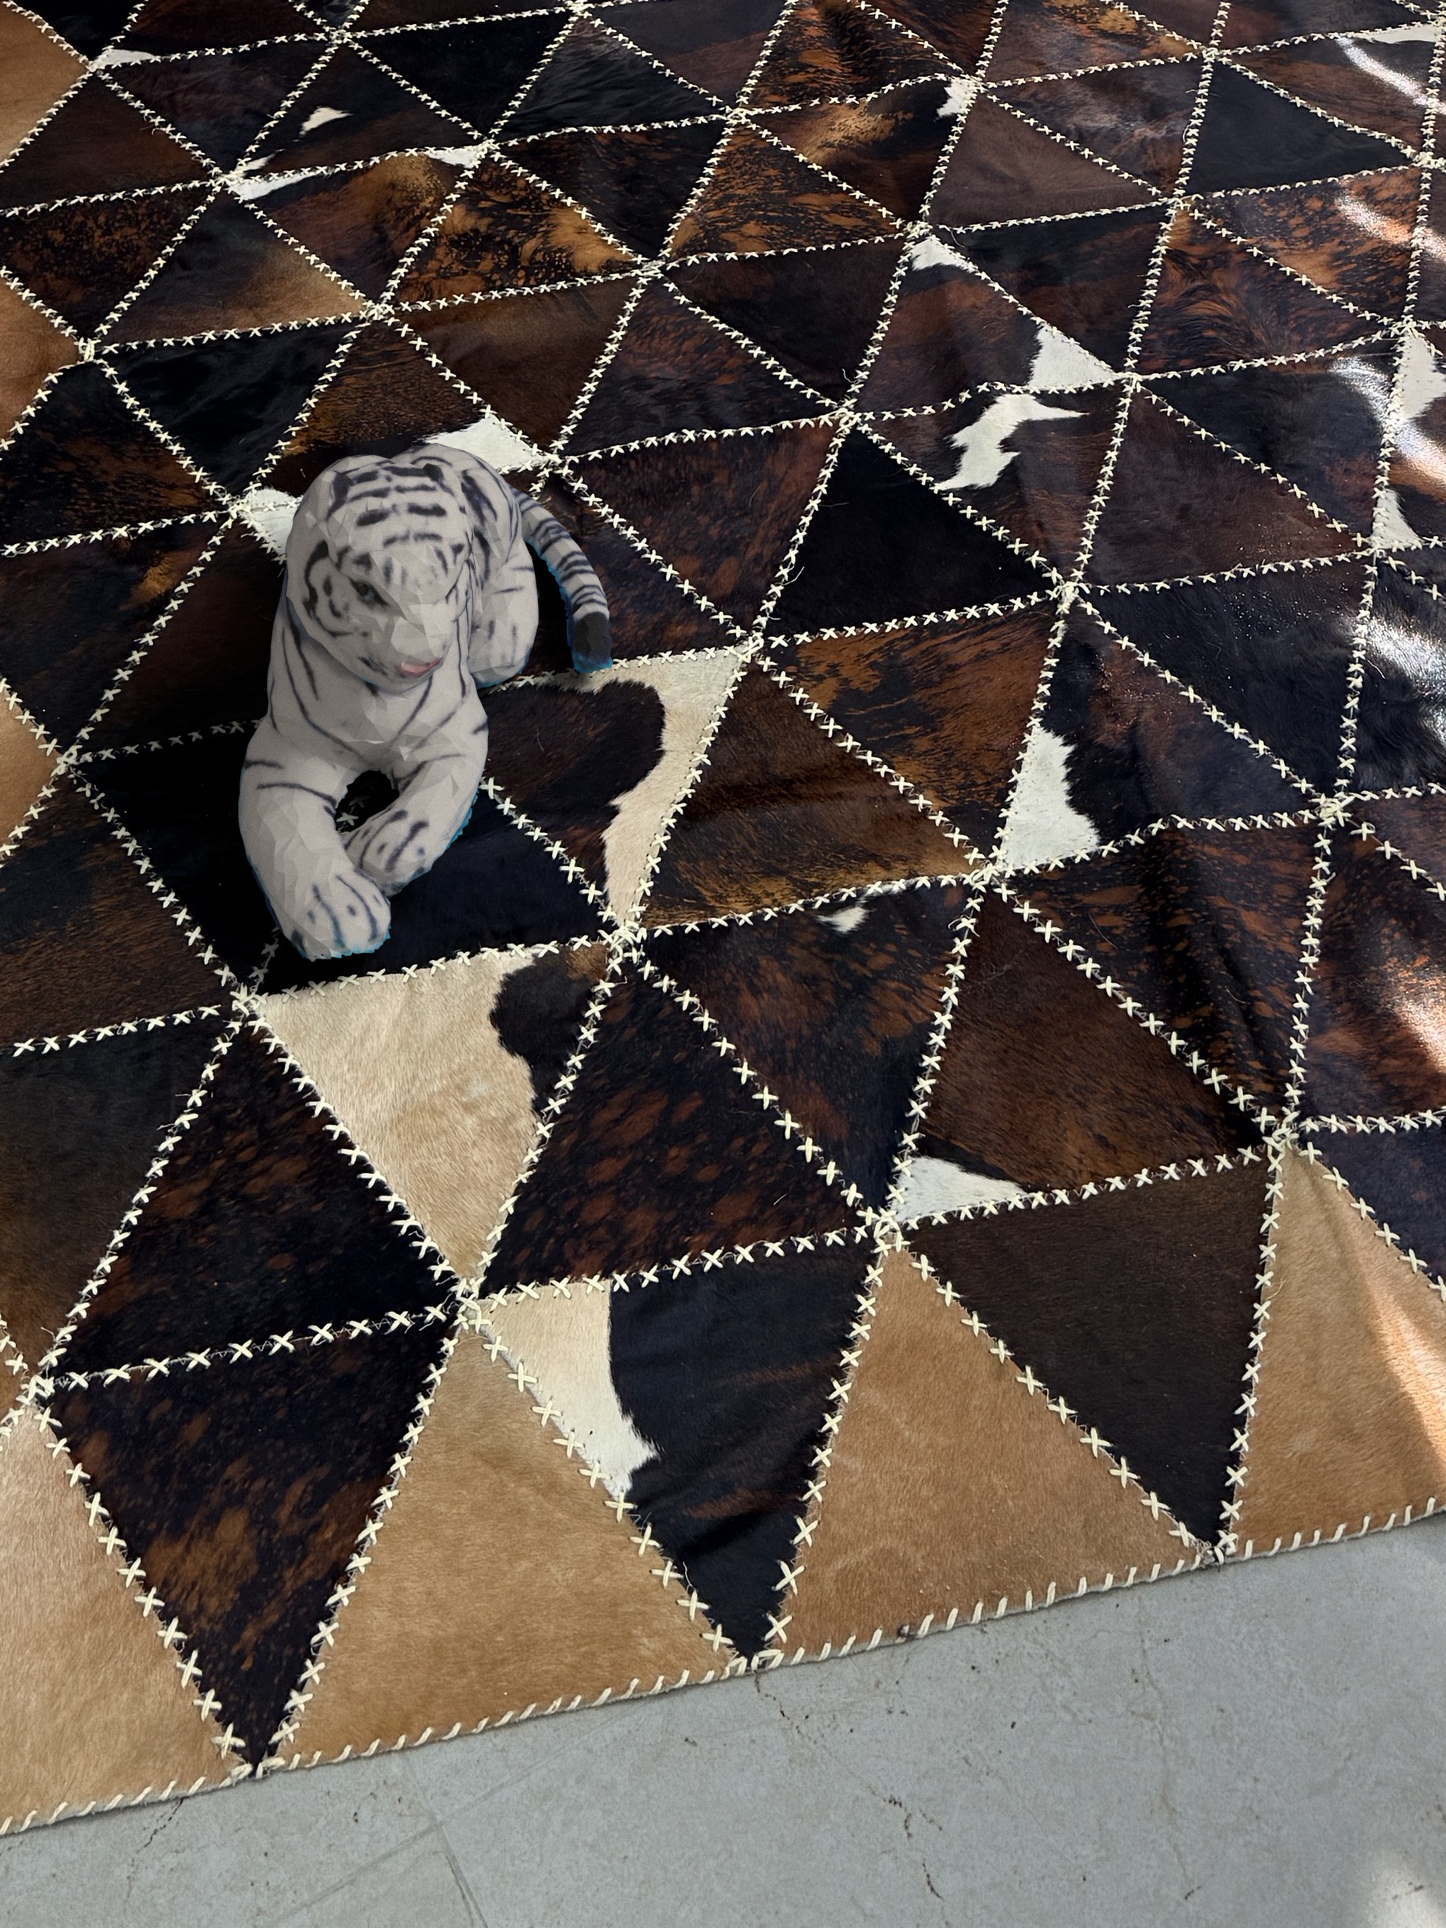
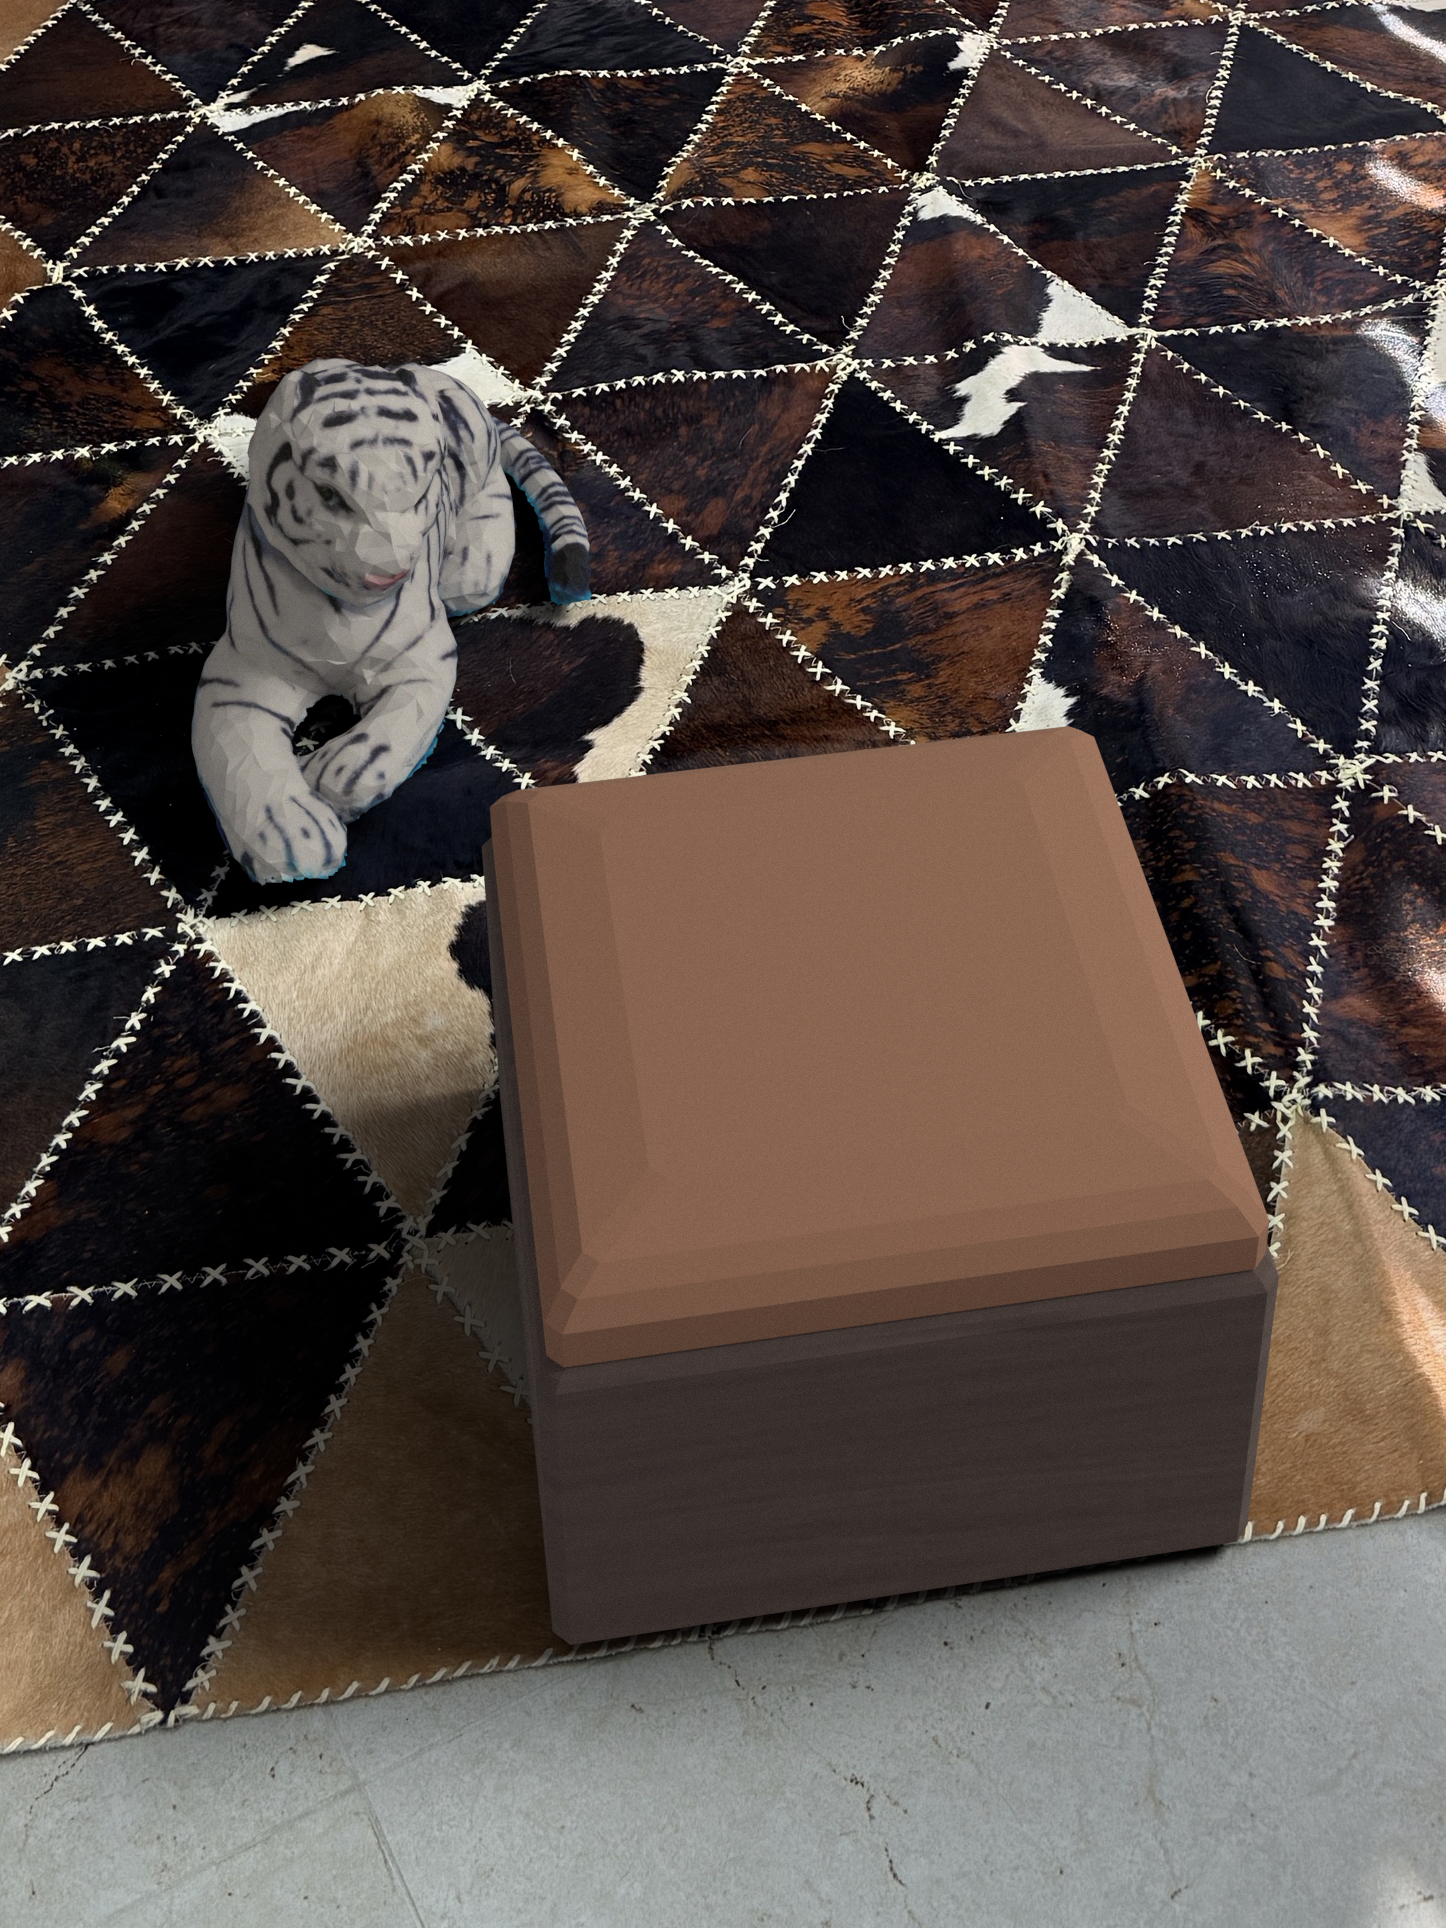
footstool: none [522,799,1269,1681] -> present [482,726,1279,1645]

